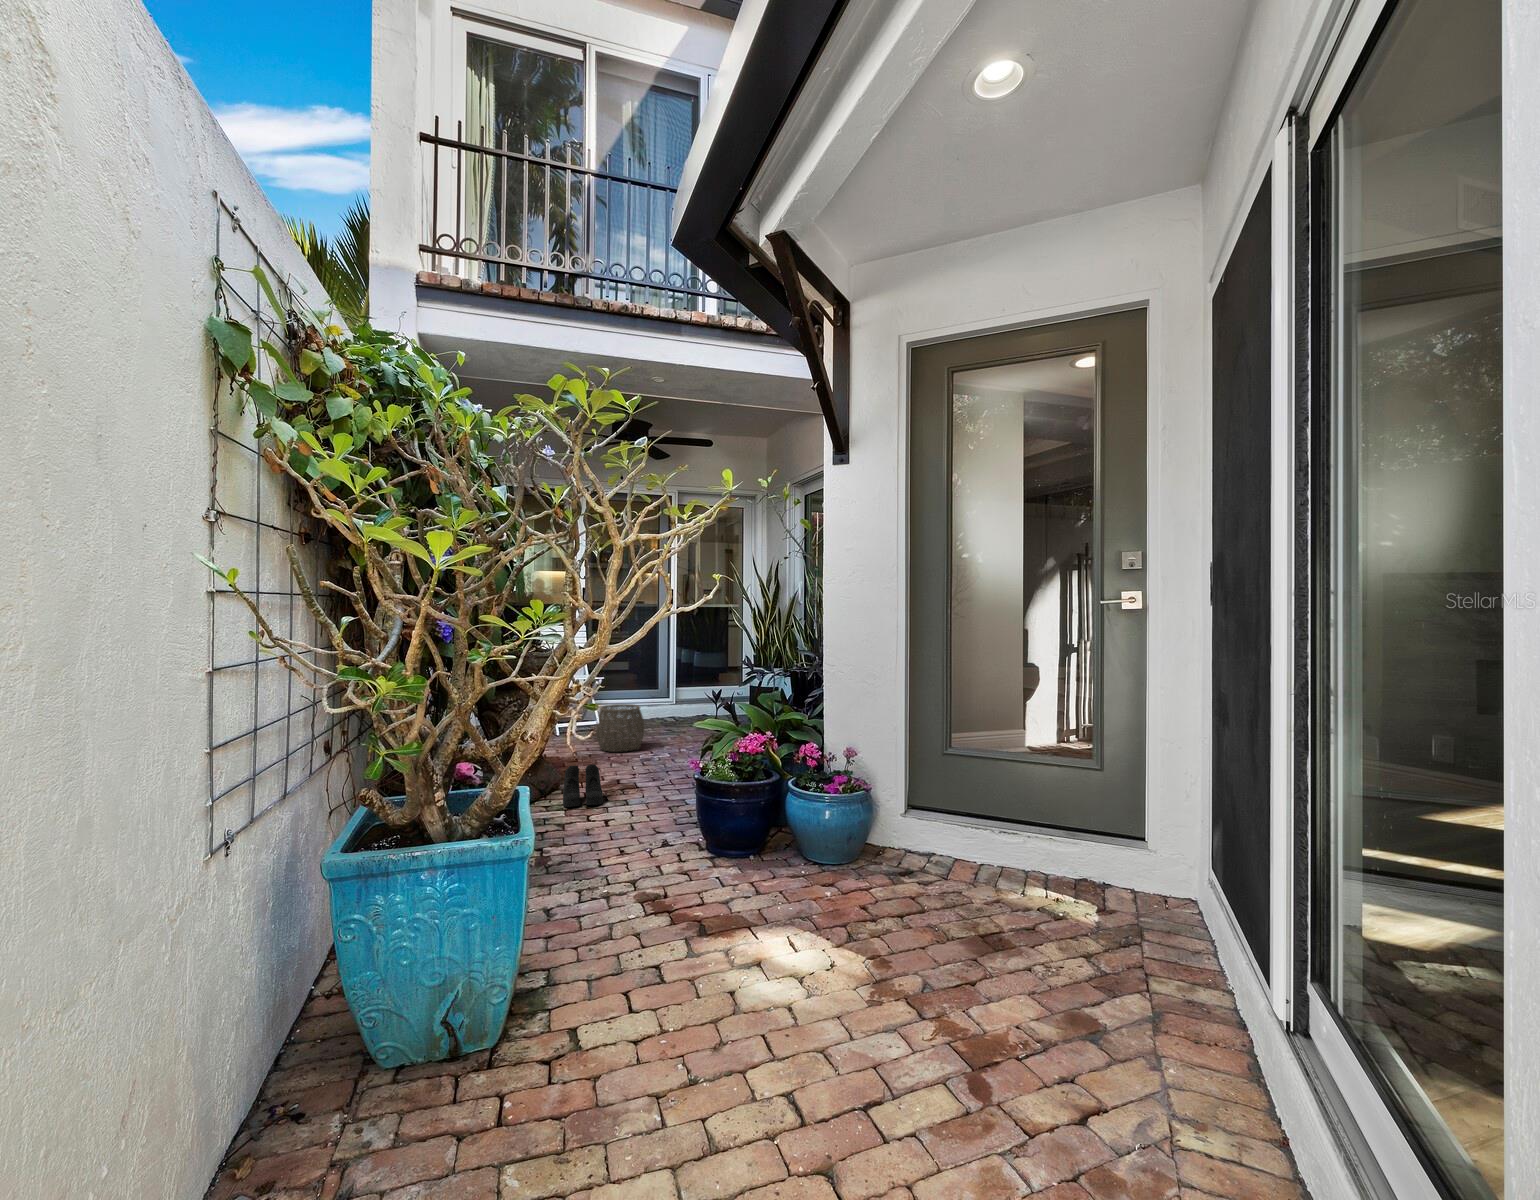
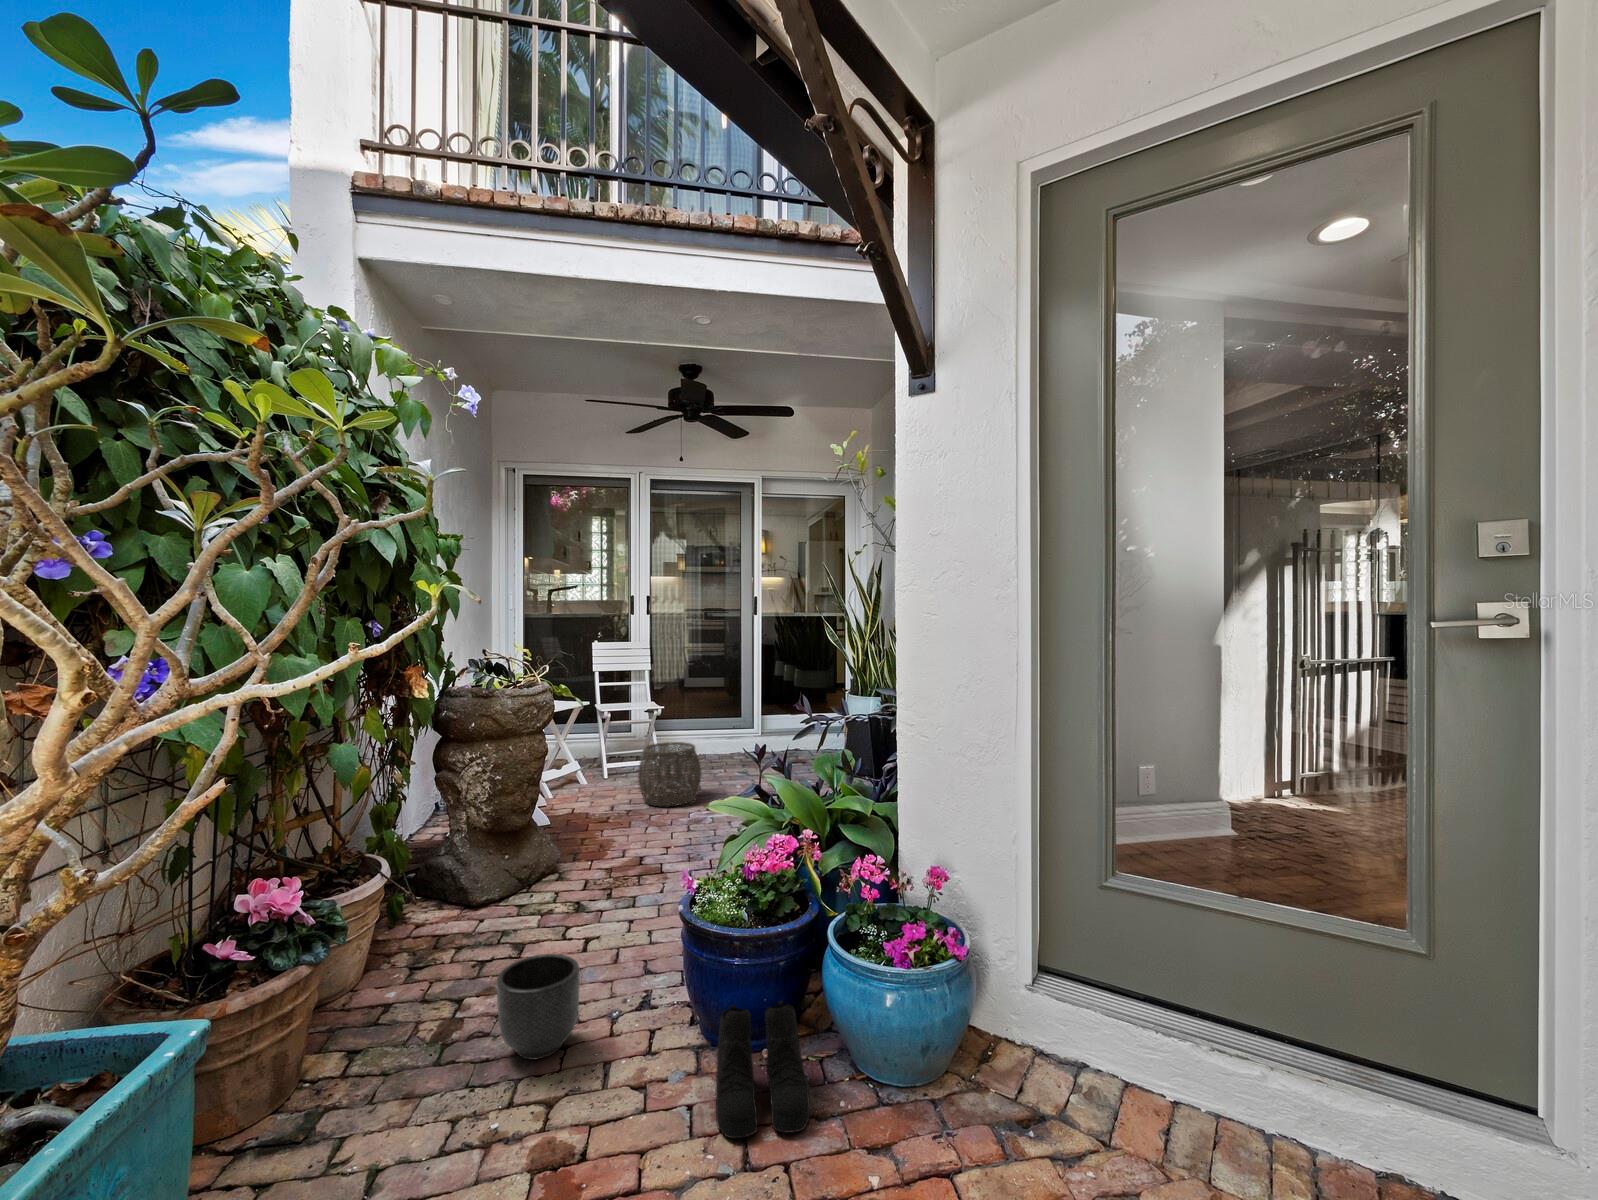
boots: present [563,764,603,807] -> present [715,1001,810,1138]
planter: none [585,809,634,867] -> present [496,954,580,1060]

